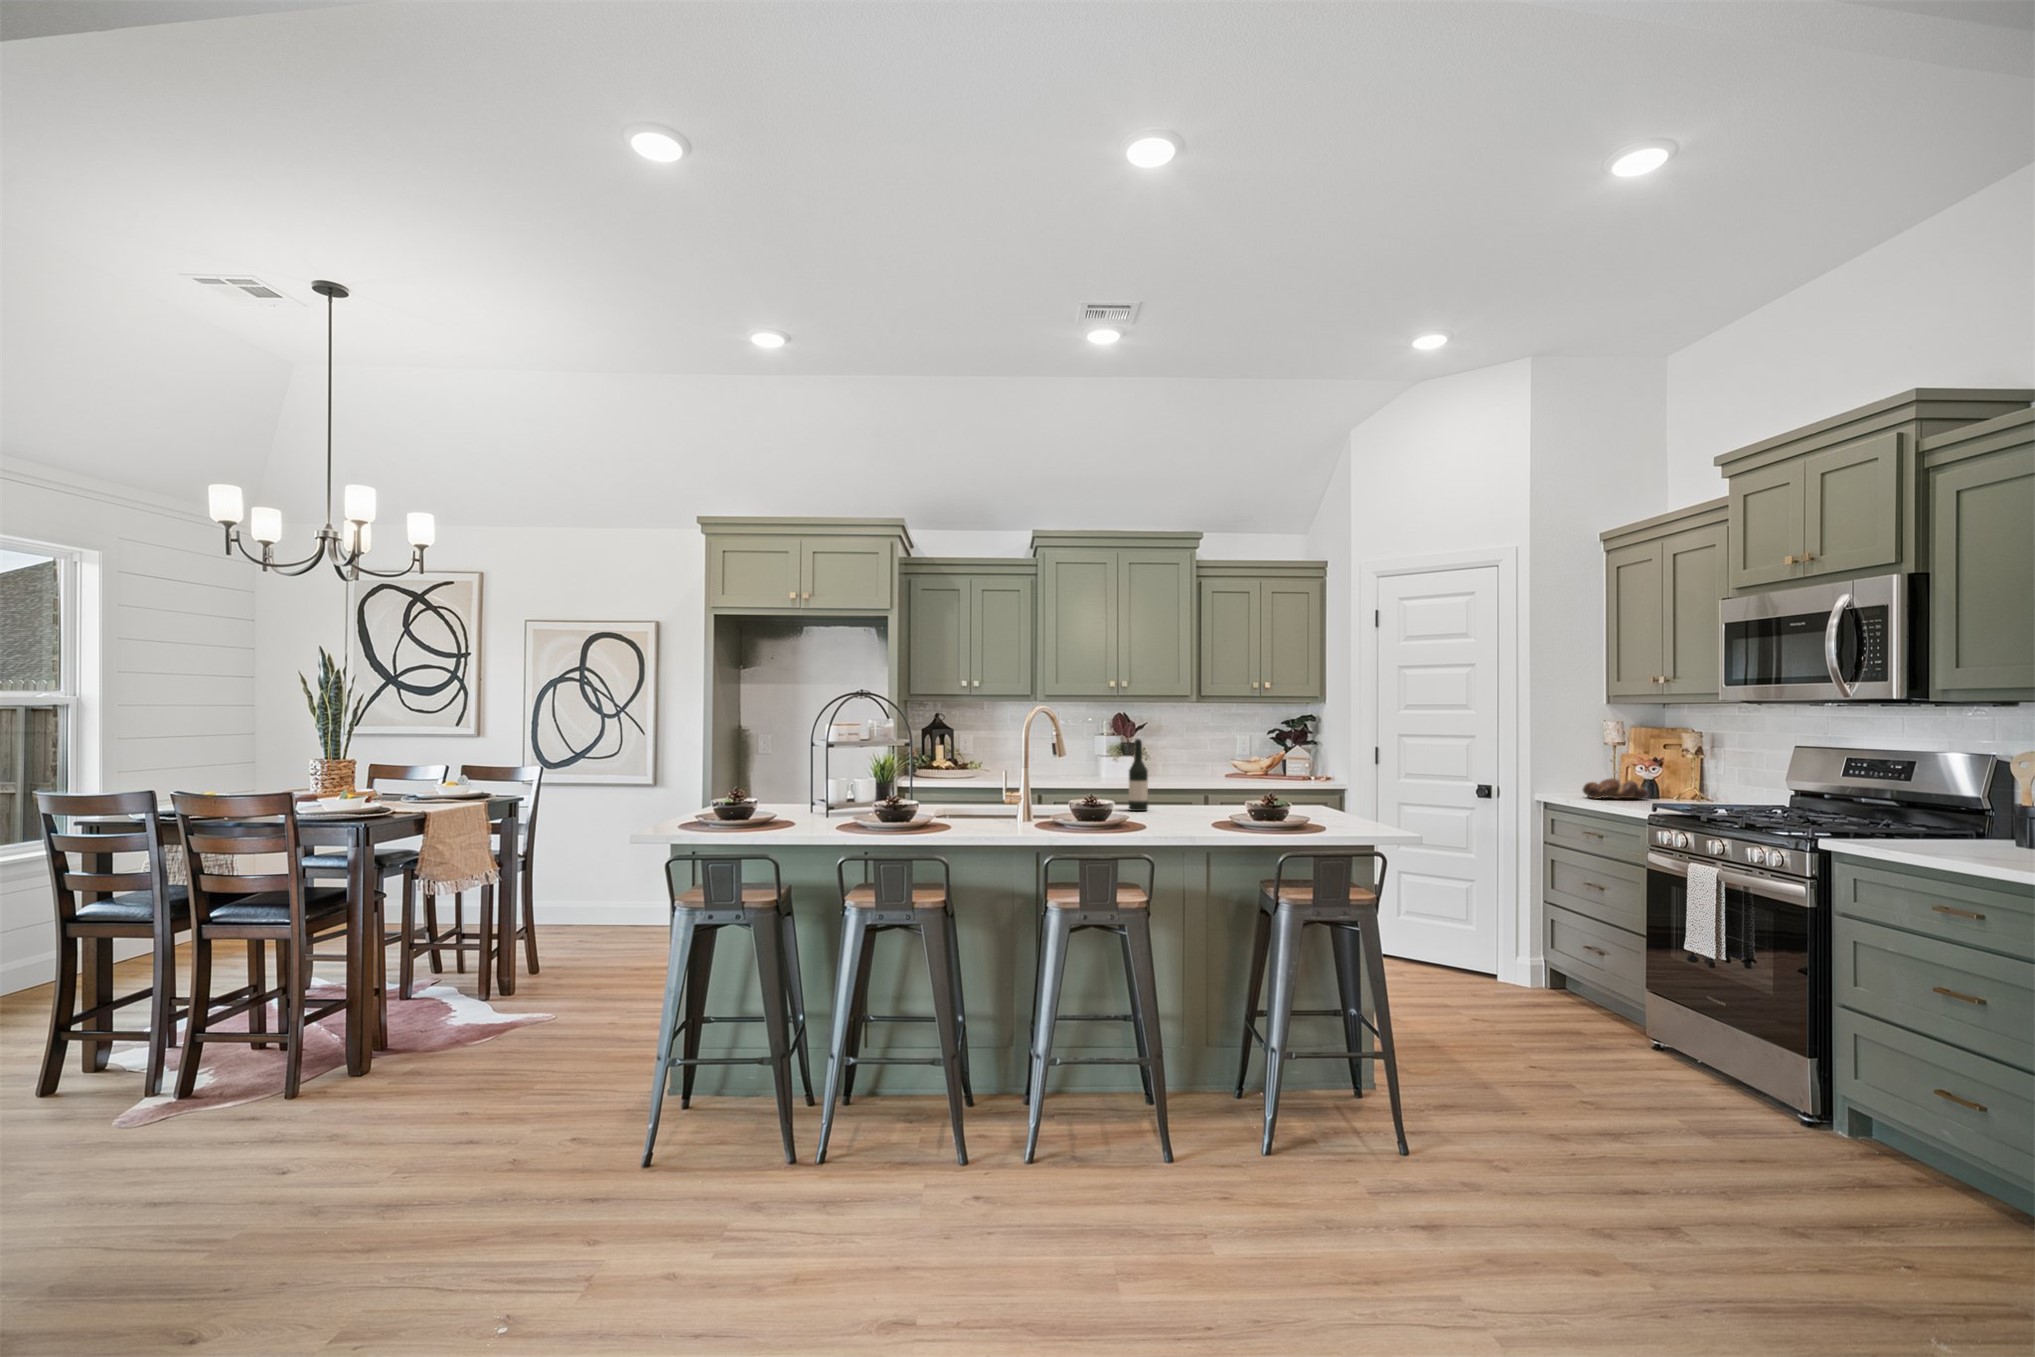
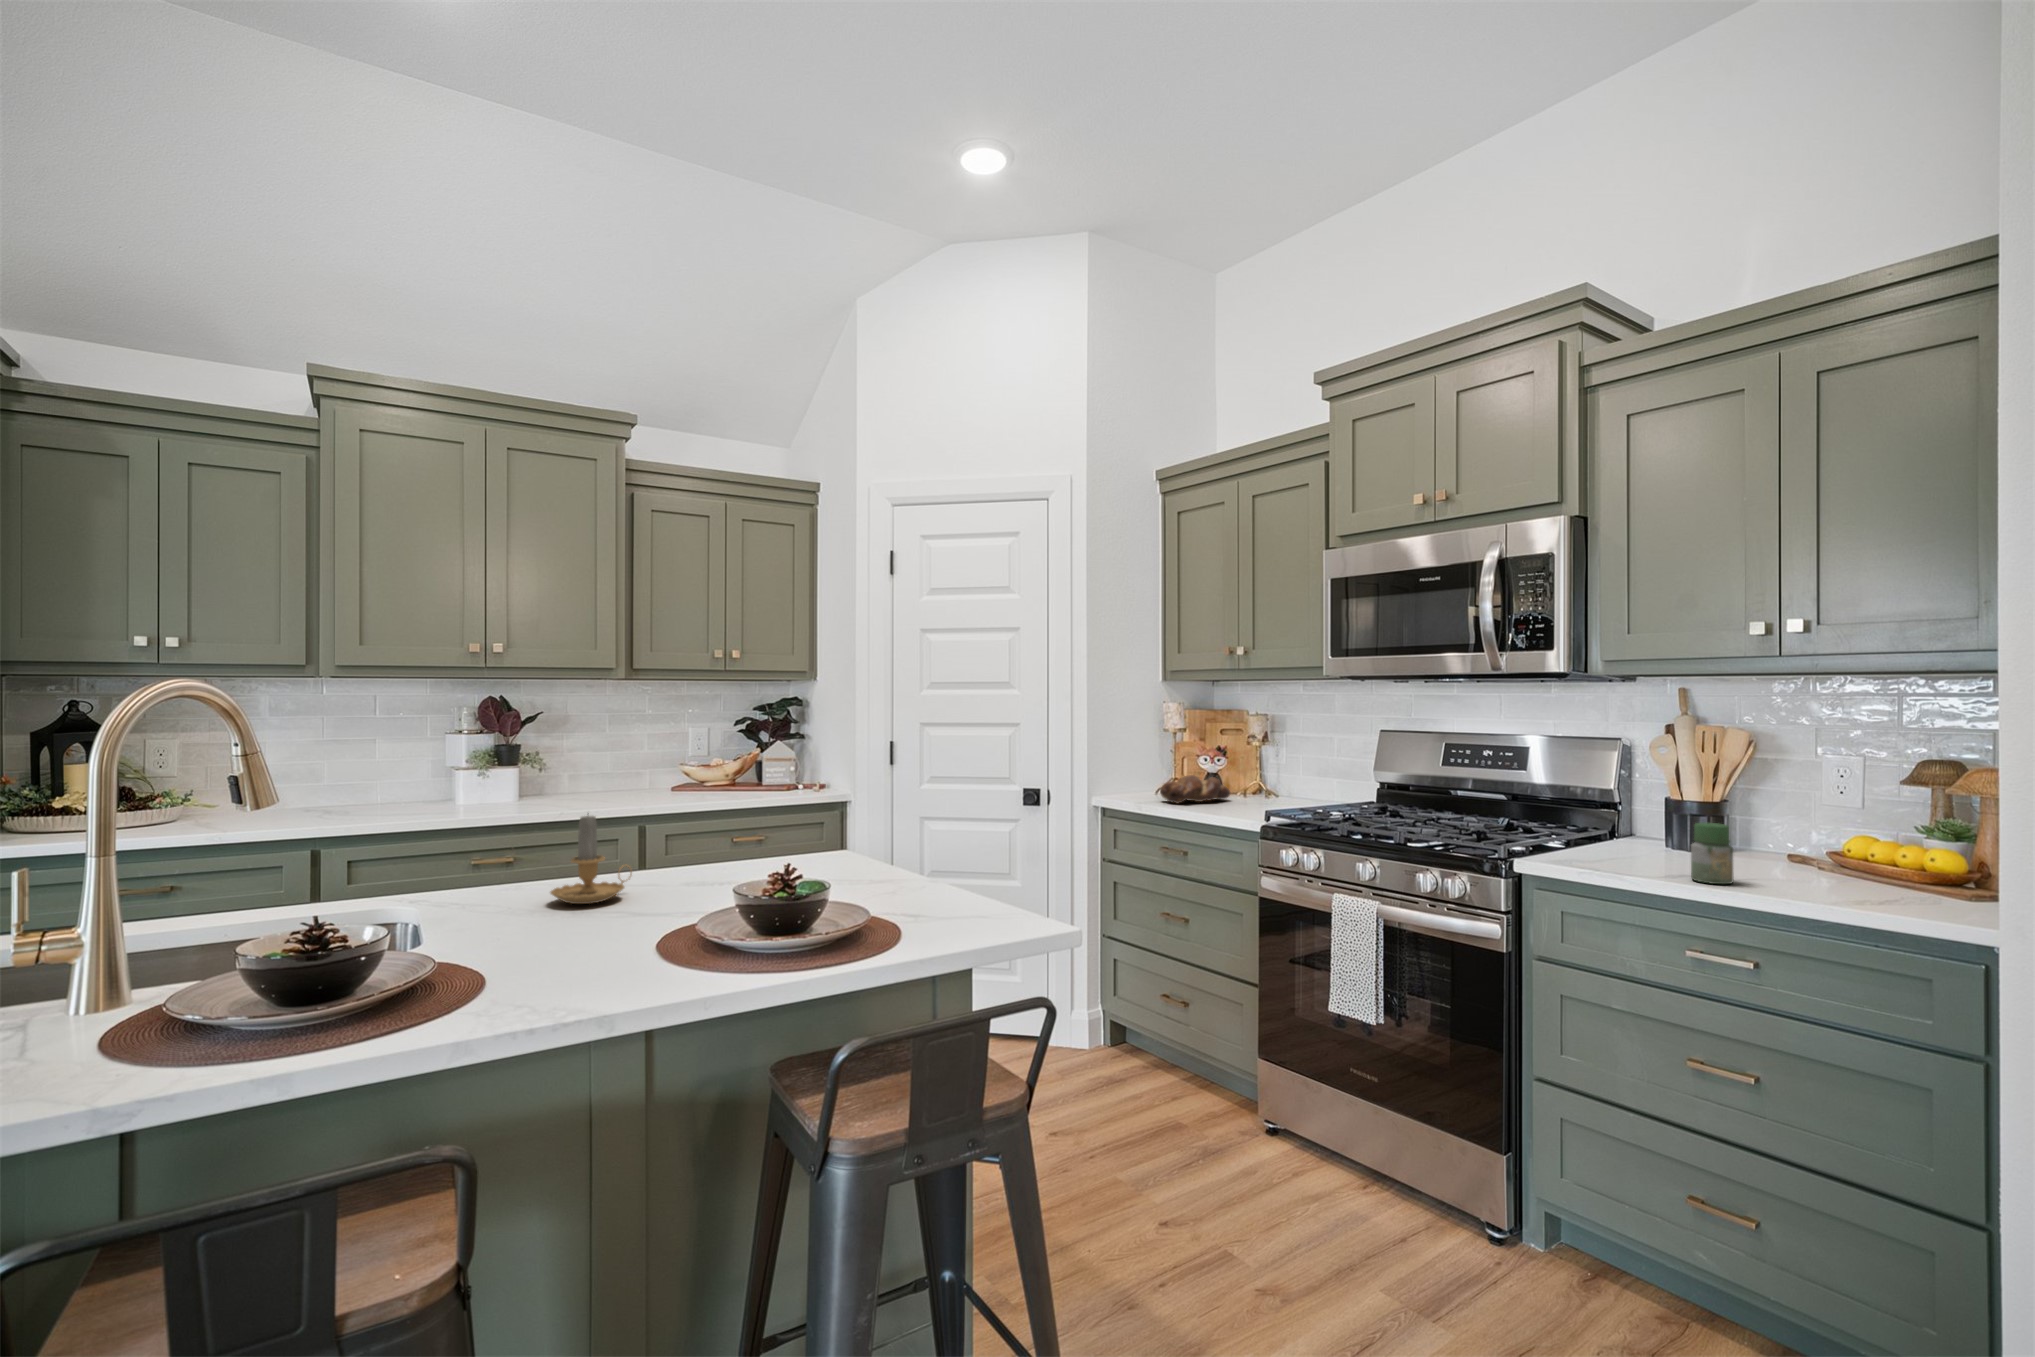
wine bottle: present [1129,739,1148,811] -> none [473,750,518,902]
candle: none [1163,770,1201,815] -> present [551,815,632,904]
jar: none [1941,814,1977,859] -> present [1691,823,1733,884]

